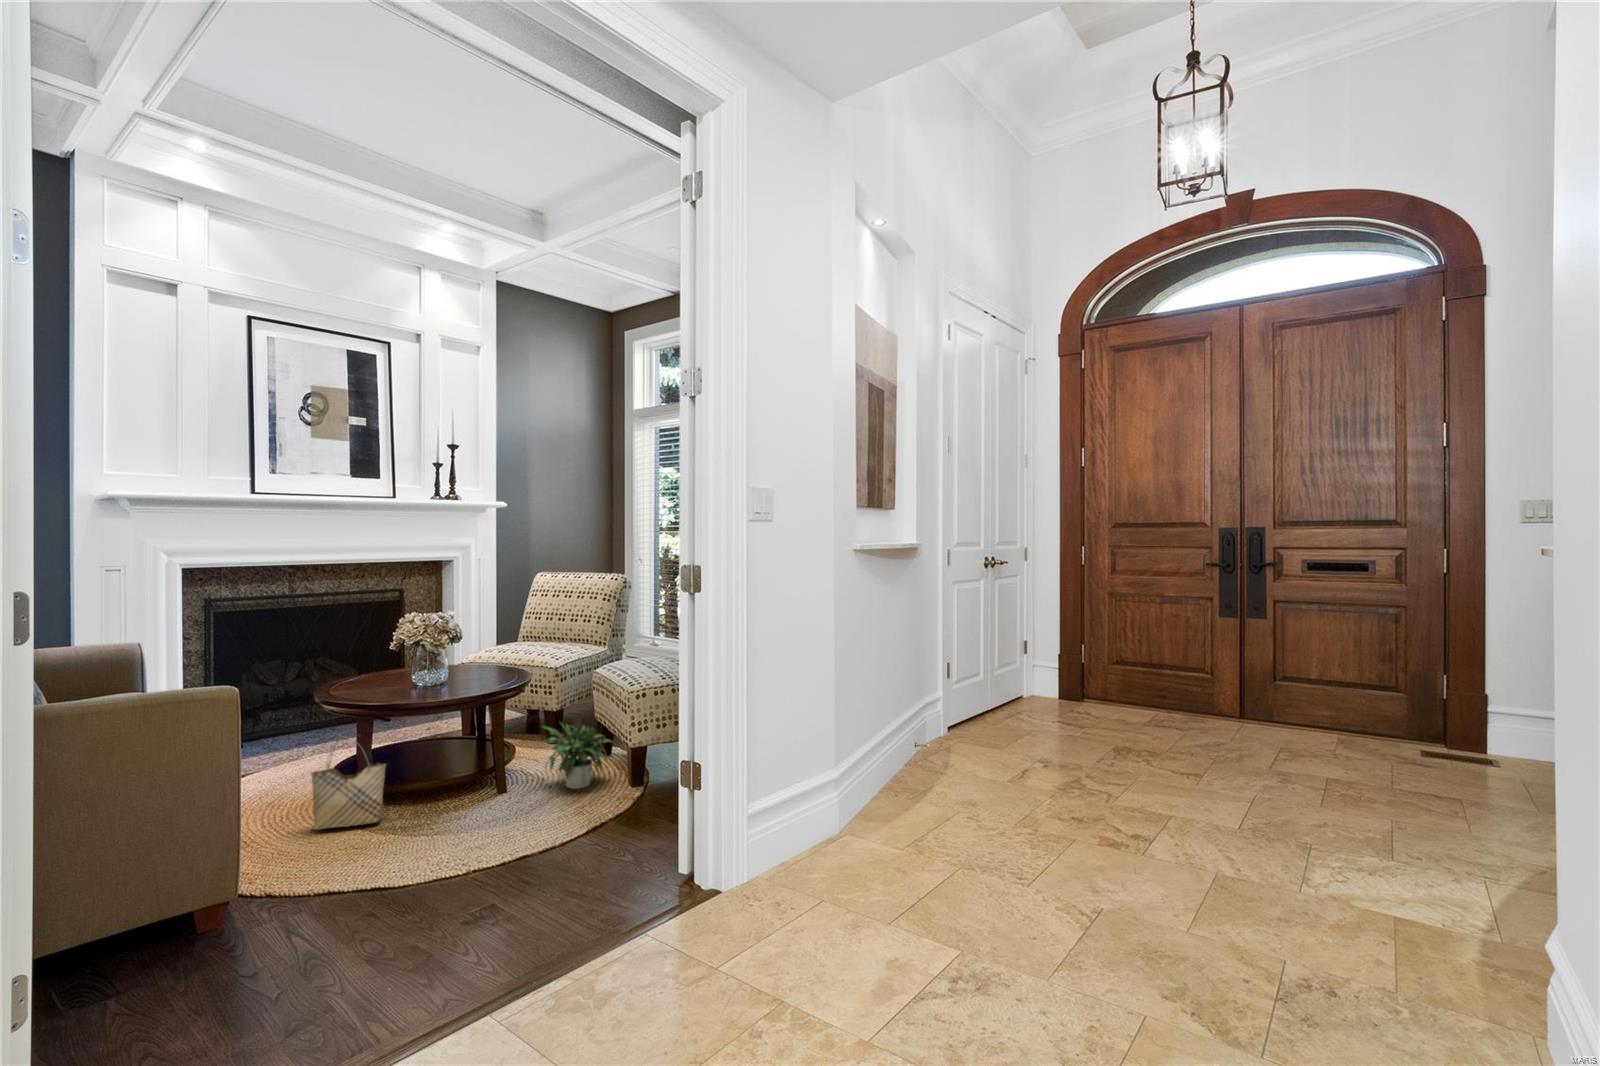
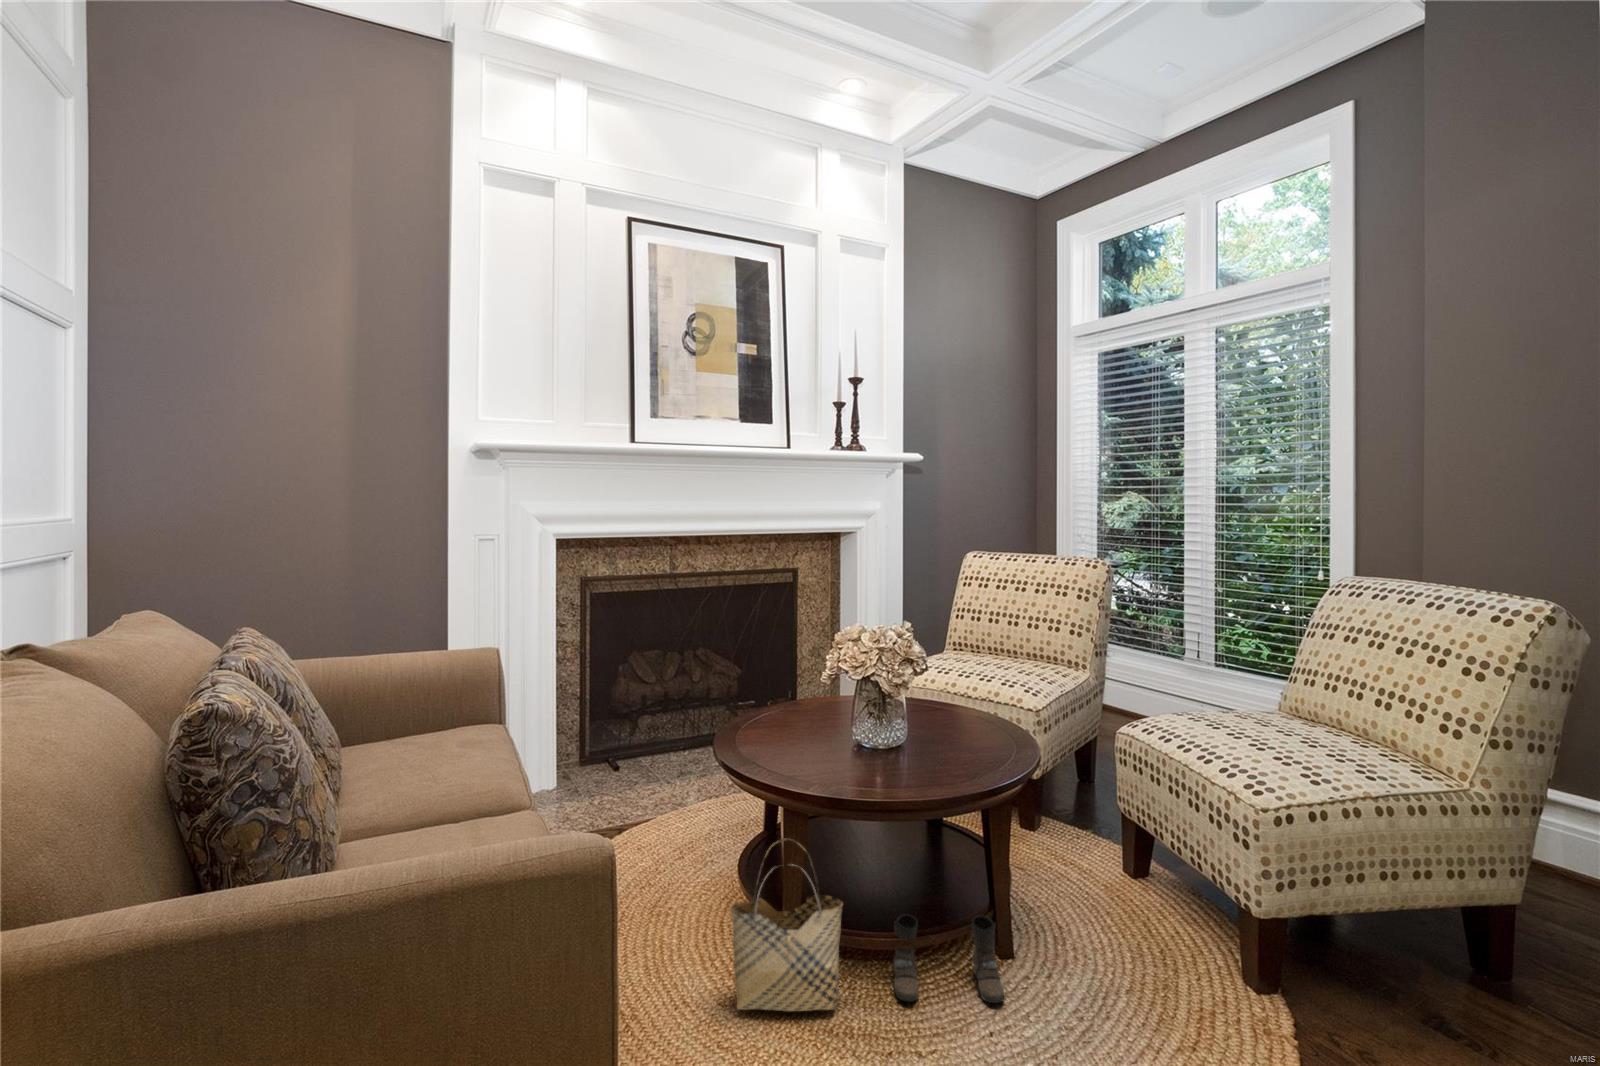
potted plant: present [543,725,611,789] -> none [1045,836,1222,975]
boots: none [420,768,486,814] -> present [894,914,1004,1003]

